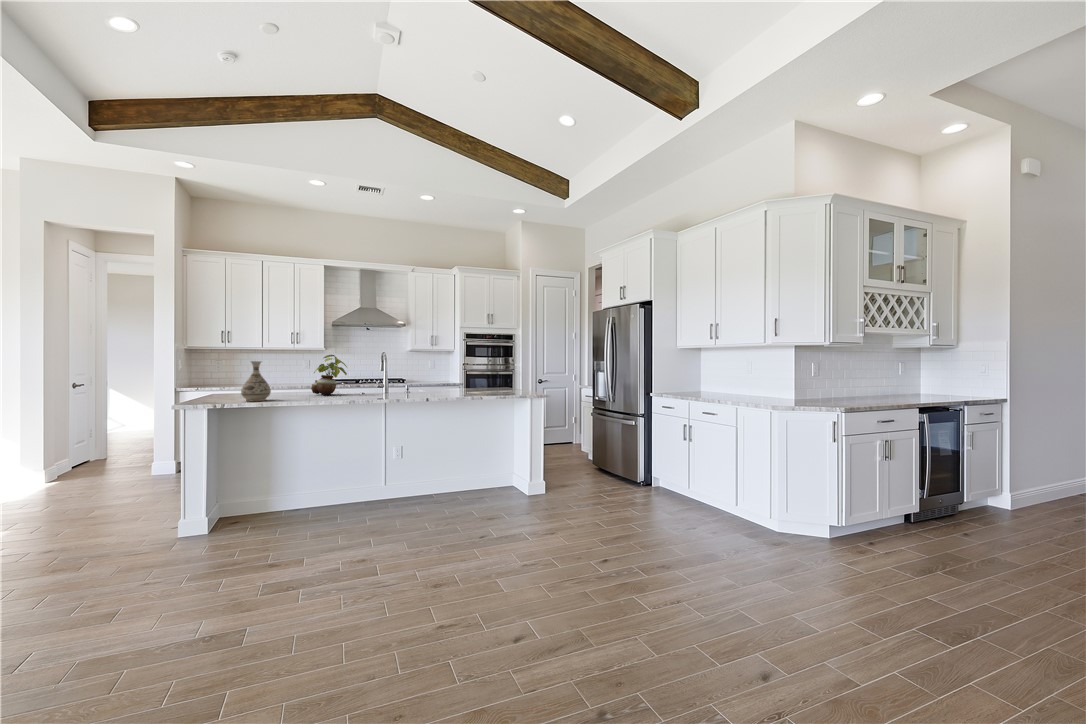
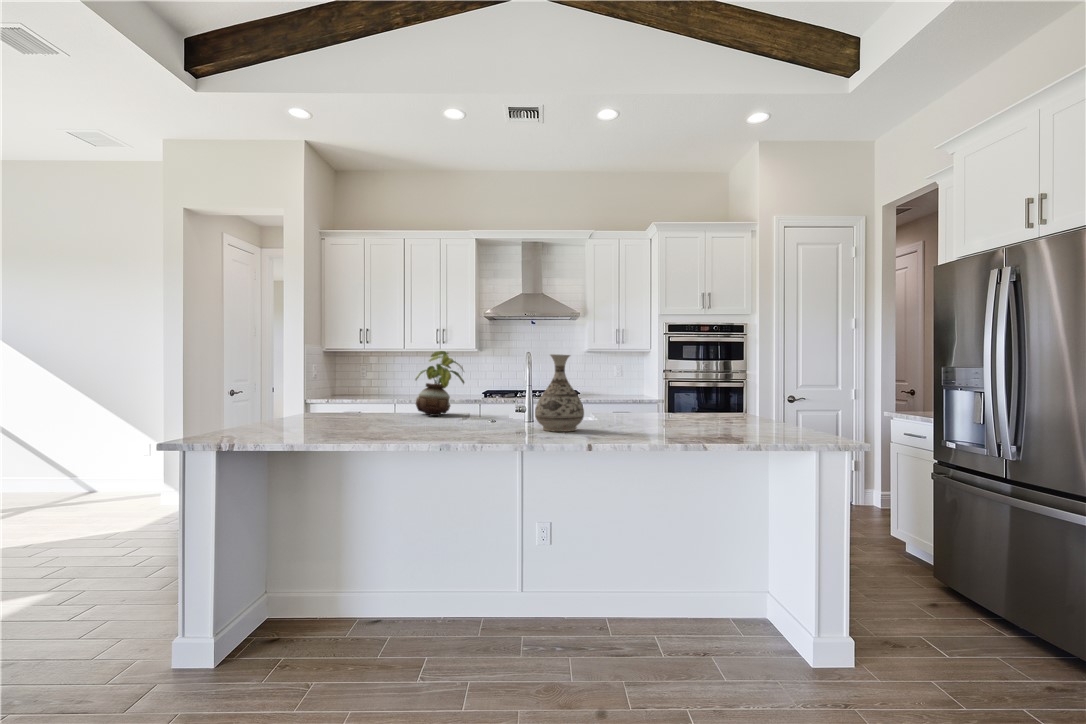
vase: present [241,361,271,401] -> present [535,354,584,431]

